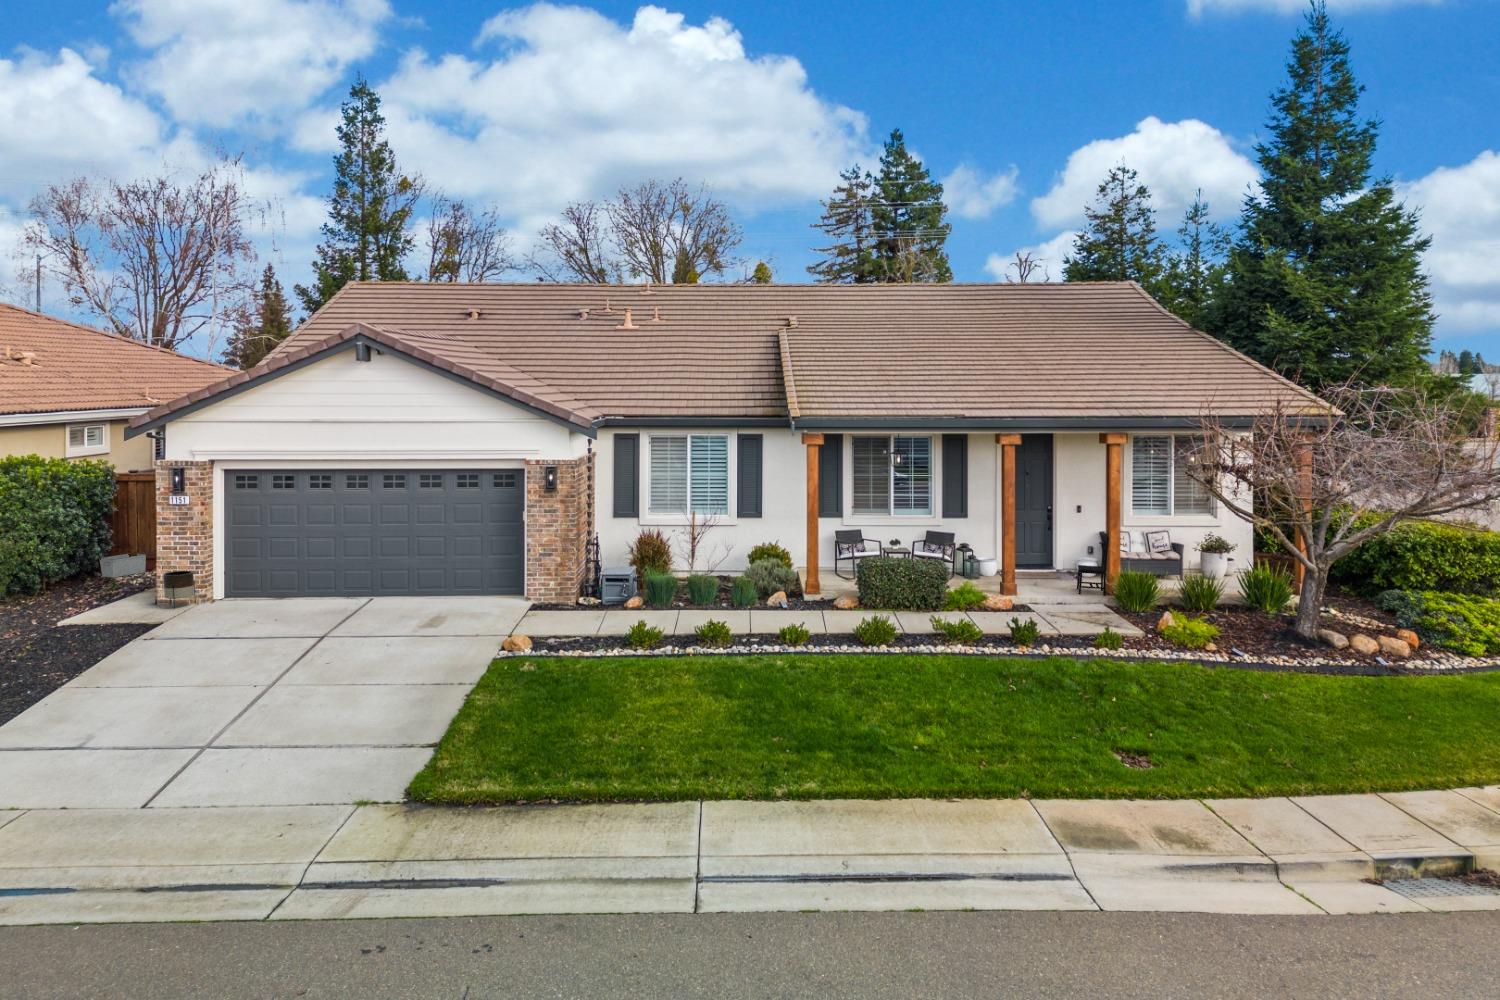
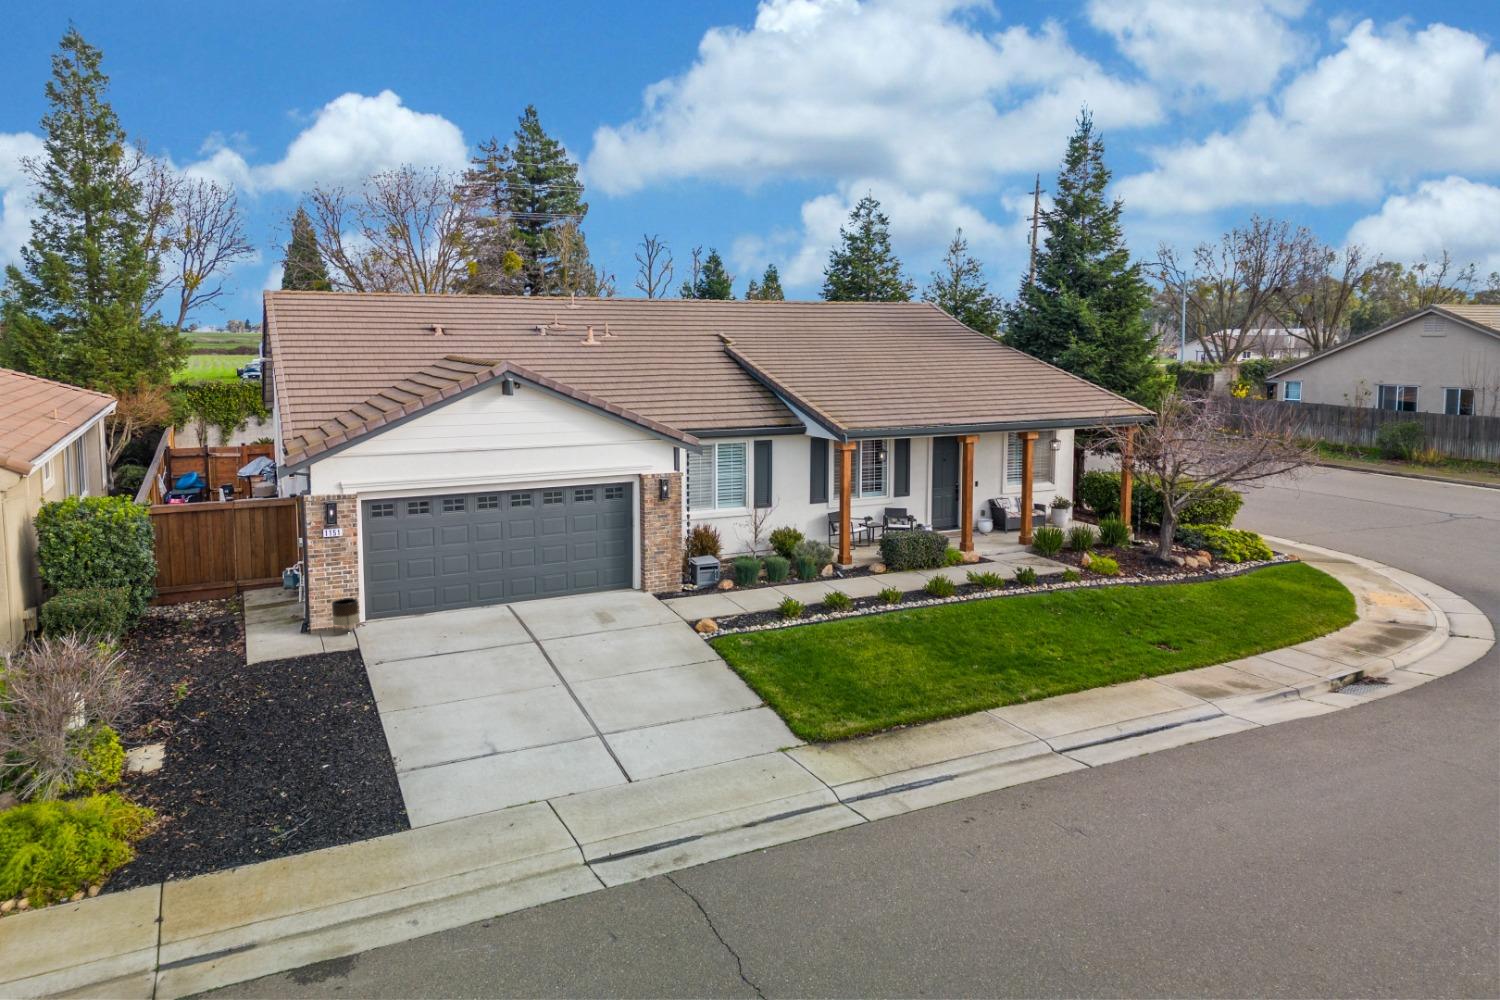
chair: present [1077,533,1109,596] -> none [996,504,1022,547]
storage bin: present [100,553,146,577] -> none [161,585,202,613]

